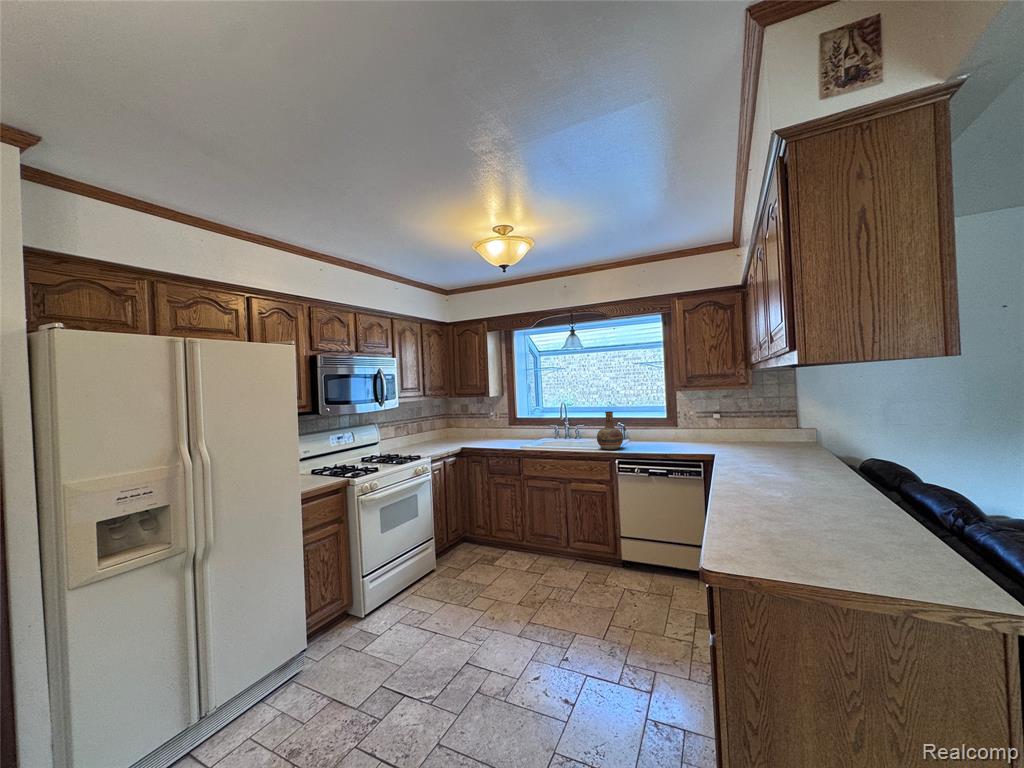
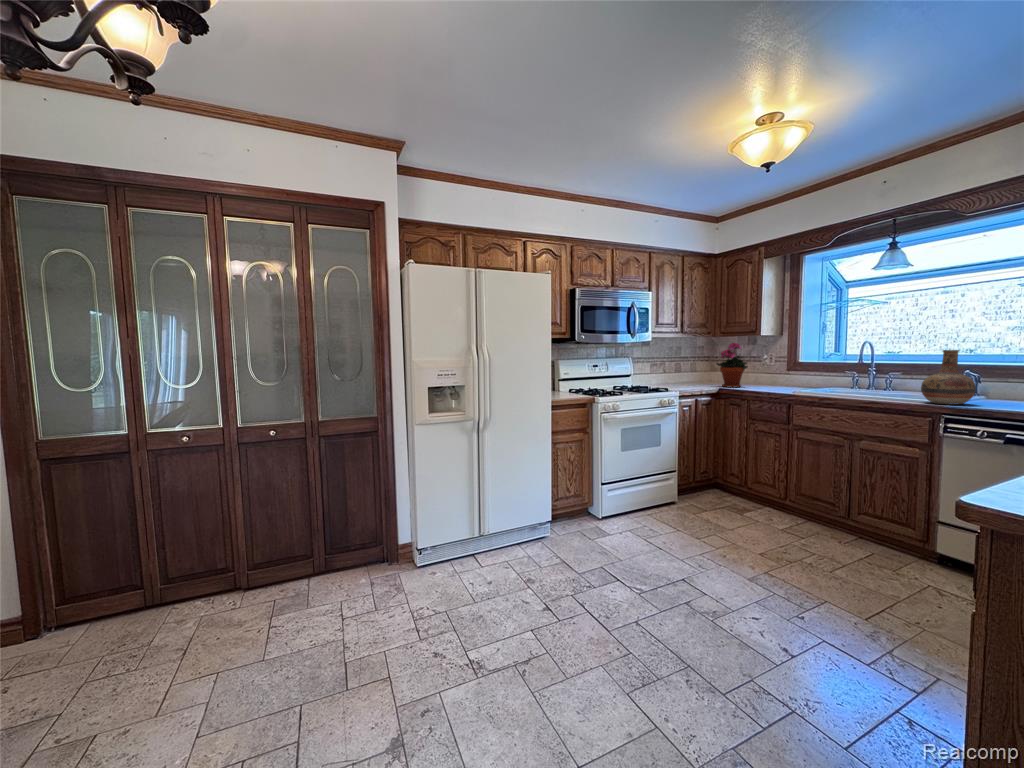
potted plant: none [457,404,482,444] -> present [717,343,748,388]

